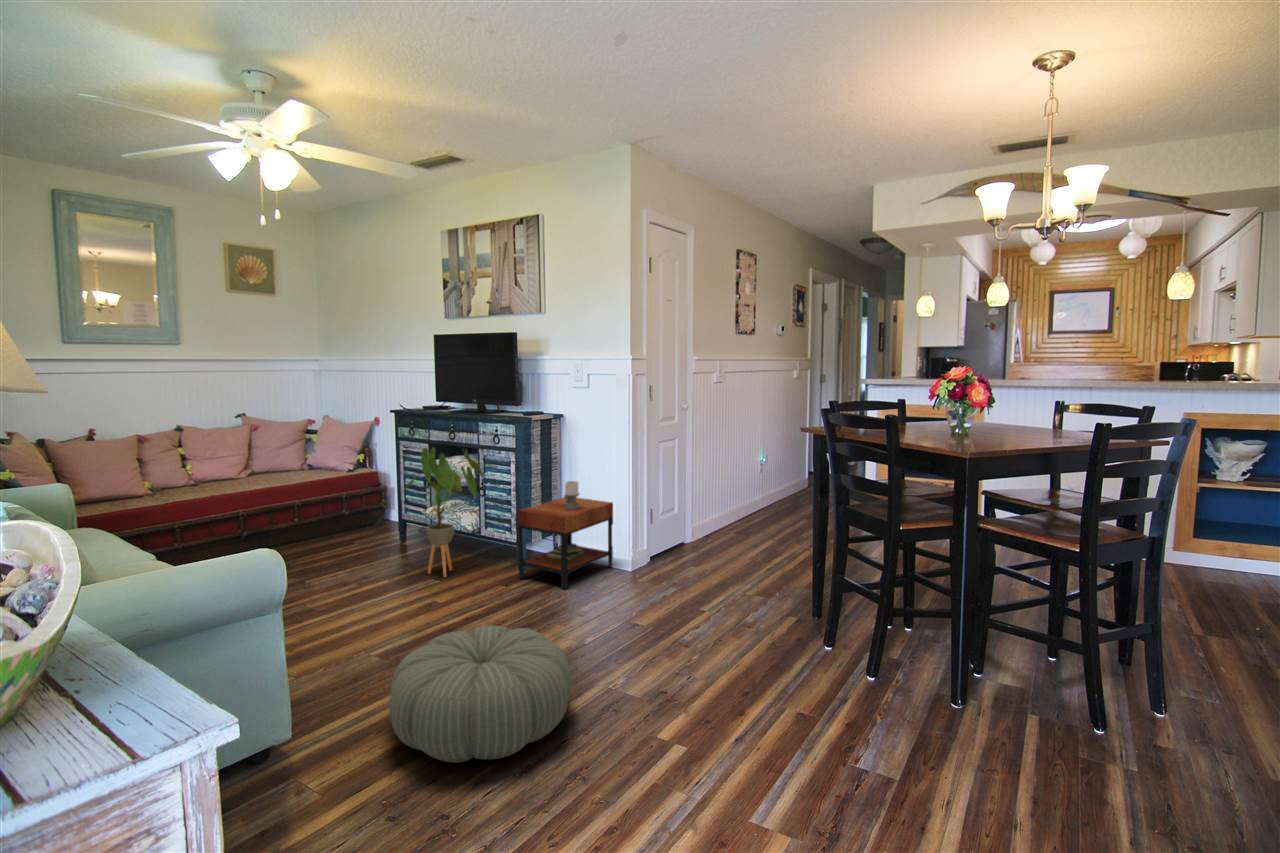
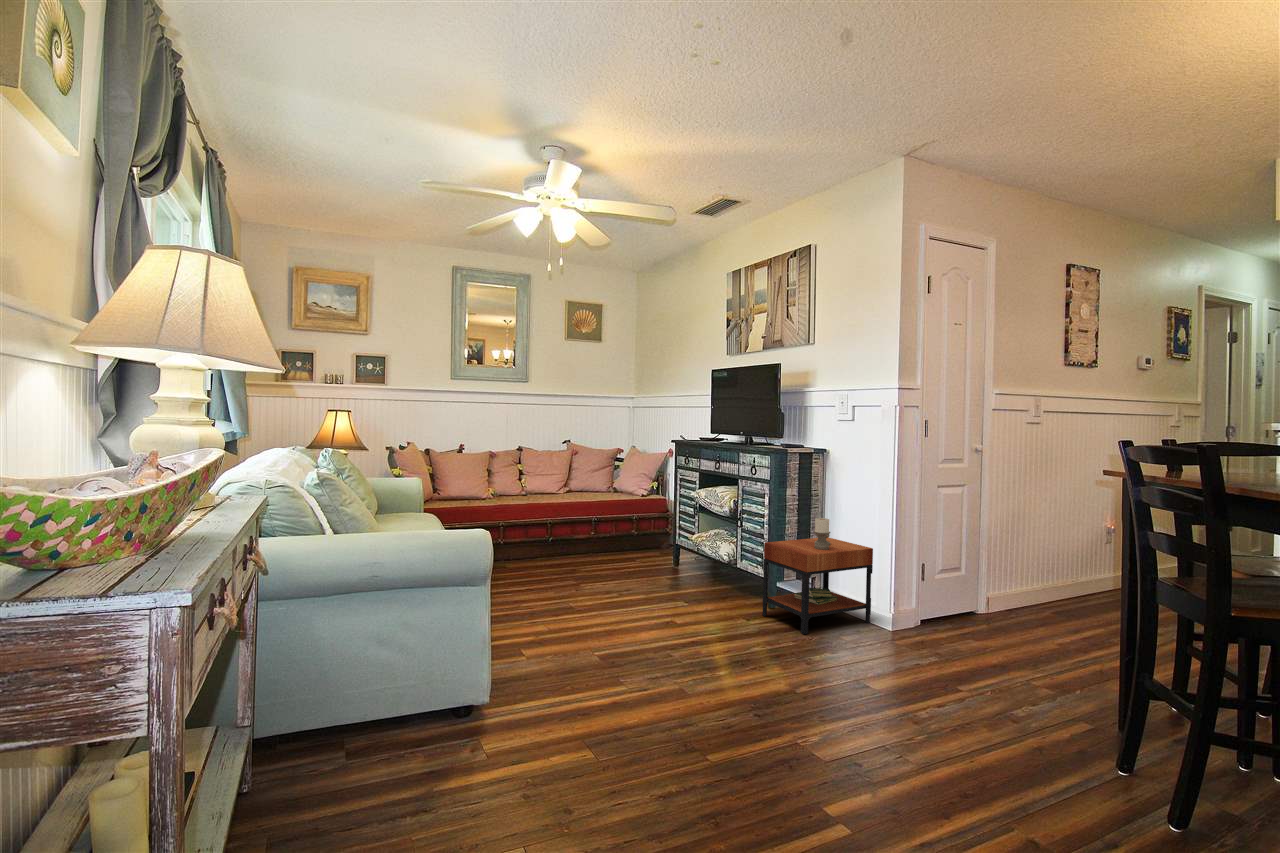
house plant: present [404,447,483,577] -> none [660,472,738,601]
pouf: present [389,626,571,763] -> none [562,641,748,777]

